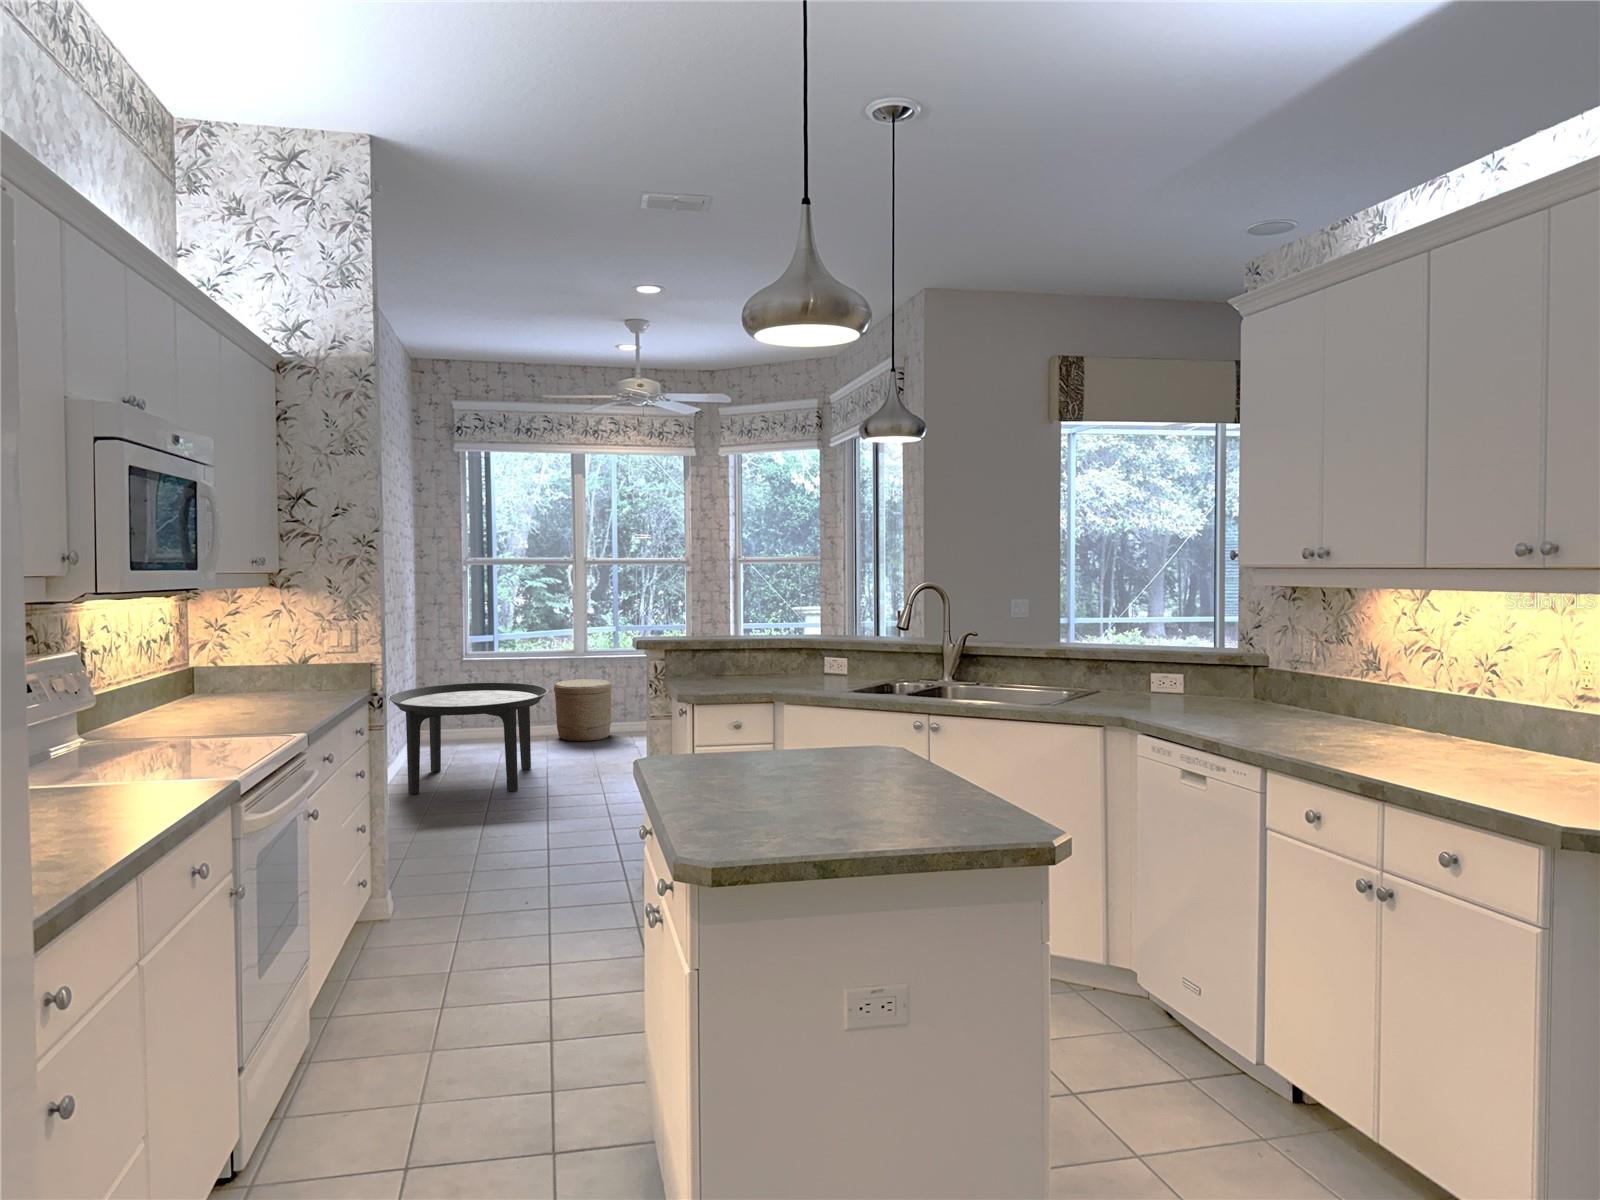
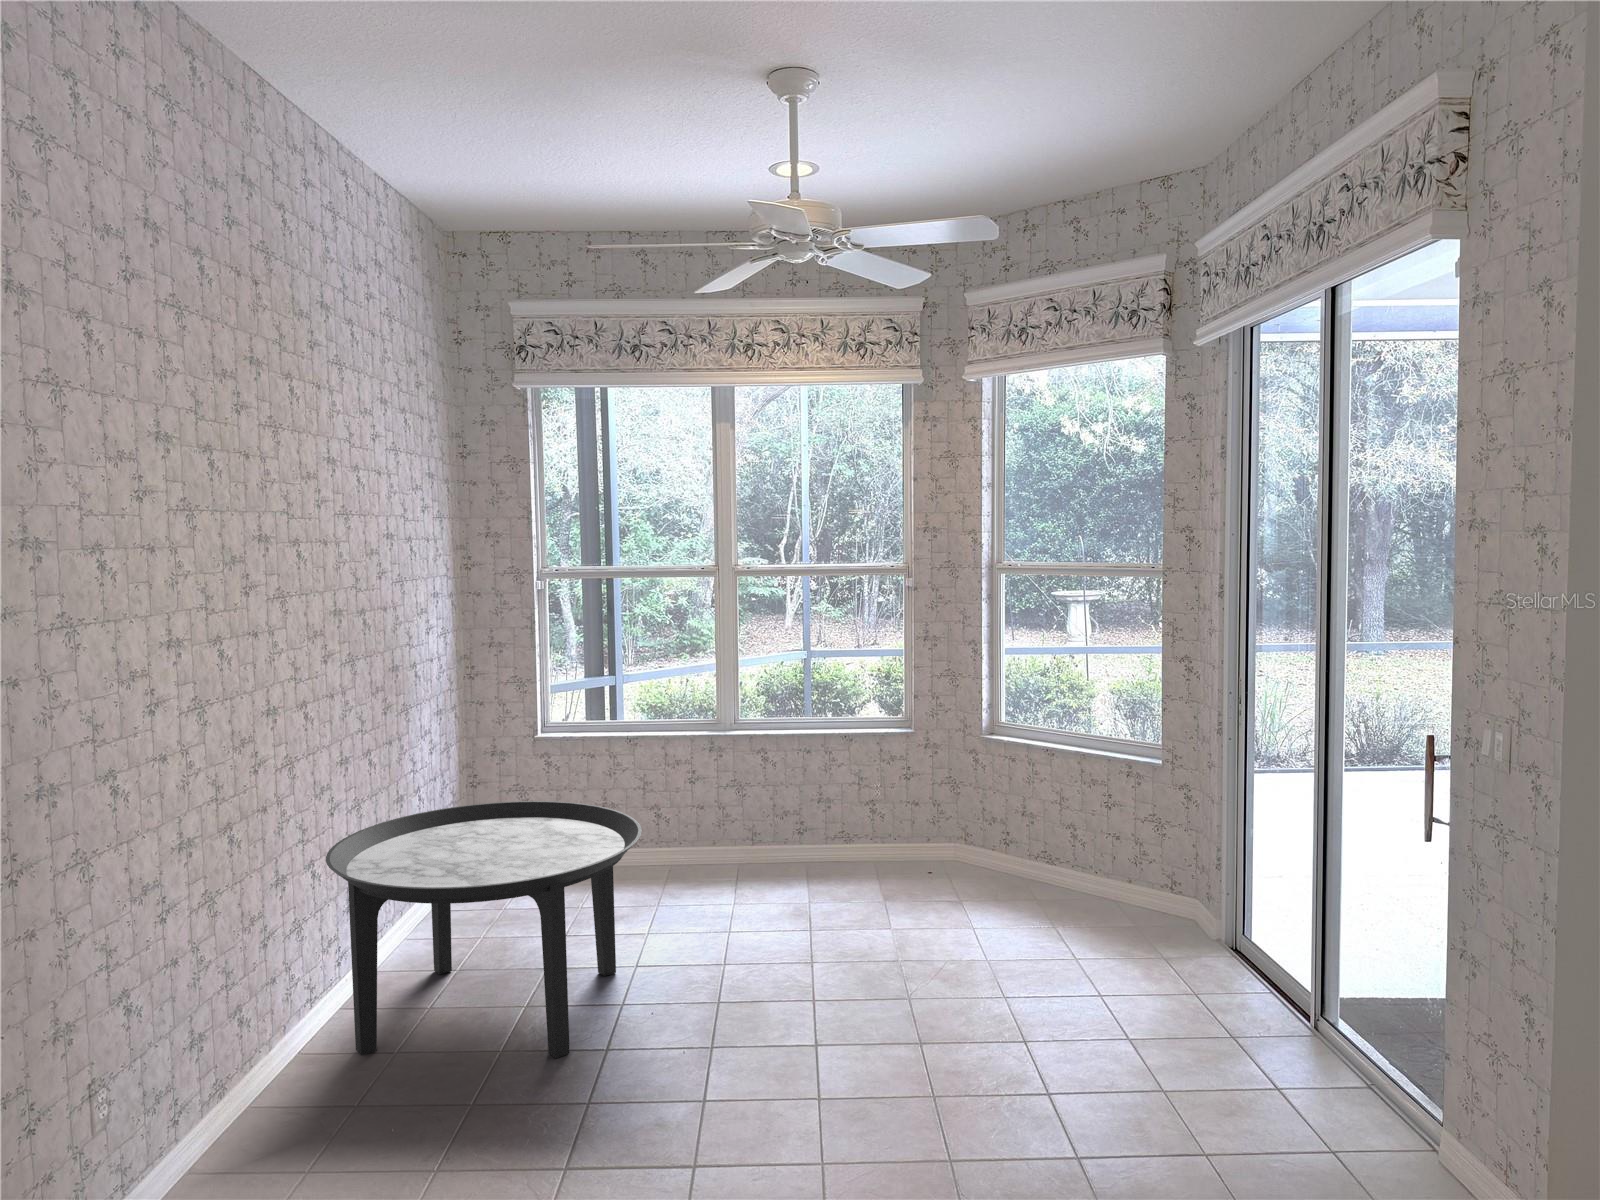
woven basket: present [554,679,611,742] -> none [677,774,776,891]

